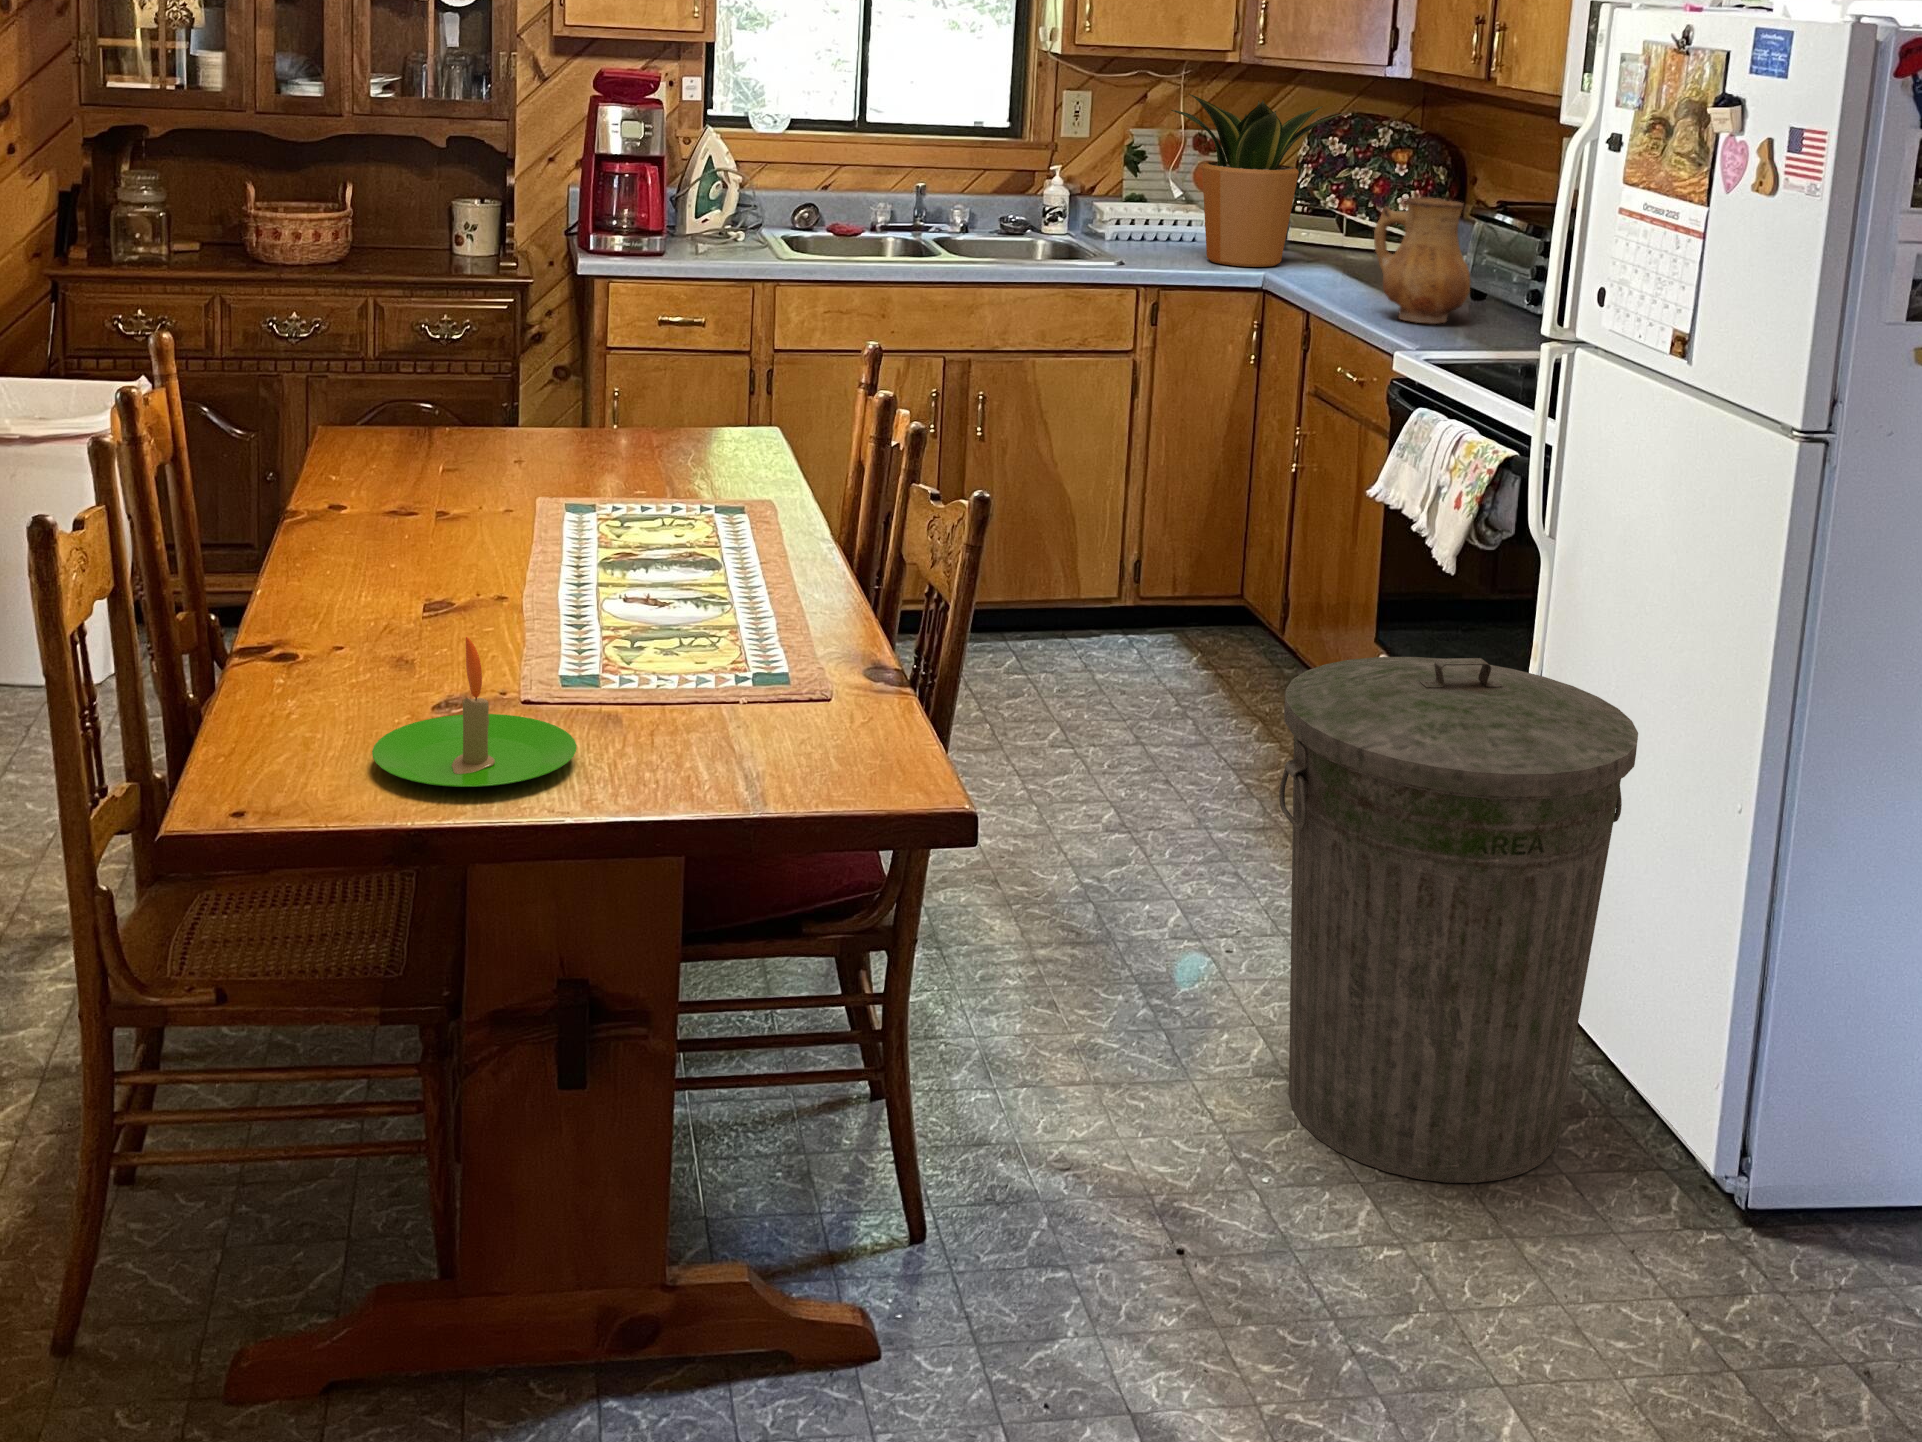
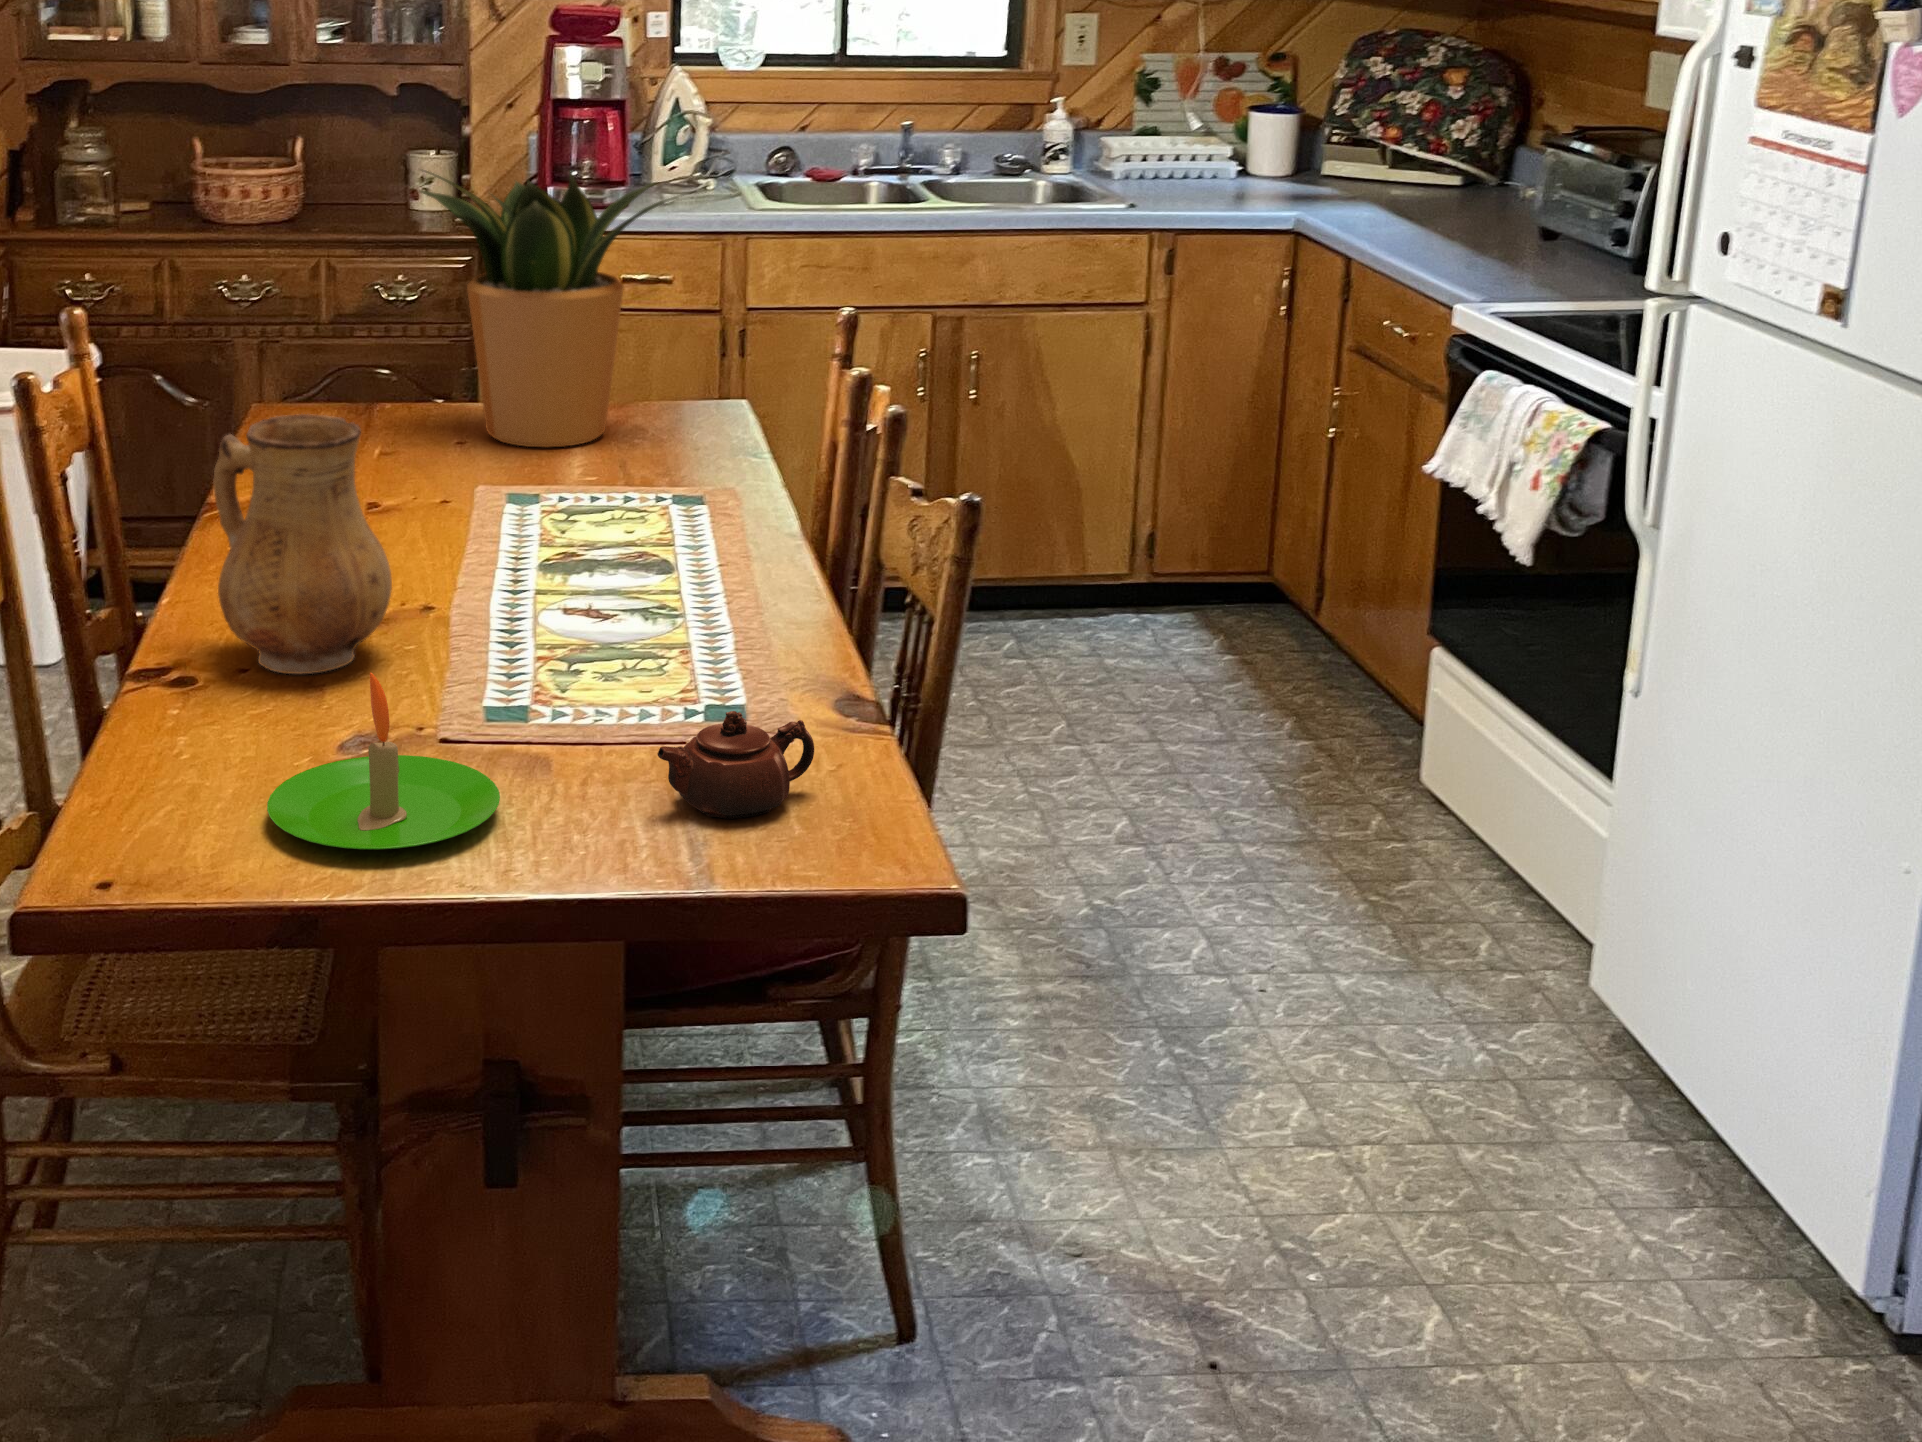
potted plant: present [1171,94,1343,267] -> present [421,171,680,447]
ceramic pitcher: present [1374,197,1470,323] -> present [213,414,392,674]
trash can: present [1279,657,1638,1183] -> none [1334,669,1769,1286]
teapot: none [713,671,846,763] -> present [658,711,814,819]

